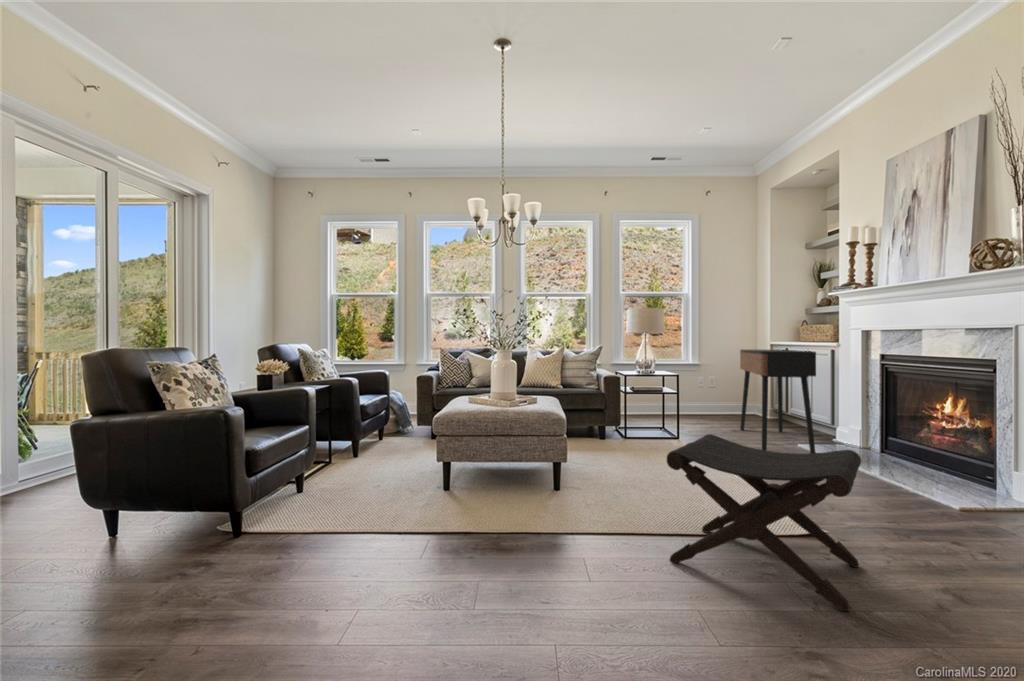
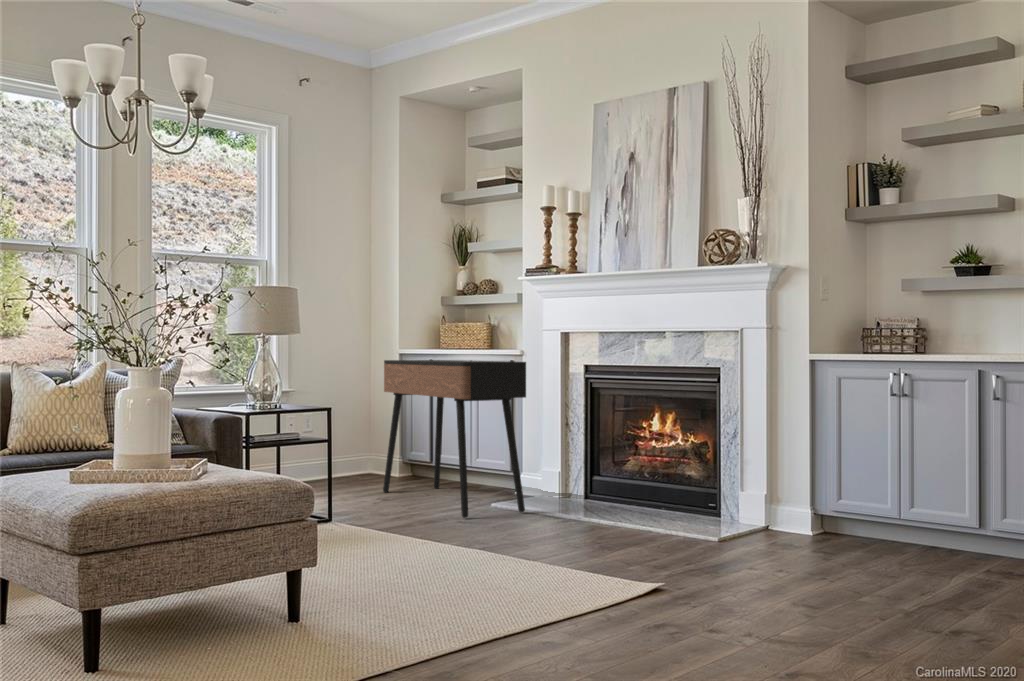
footstool: present [667,434,861,611] -> none [554,477,793,662]

